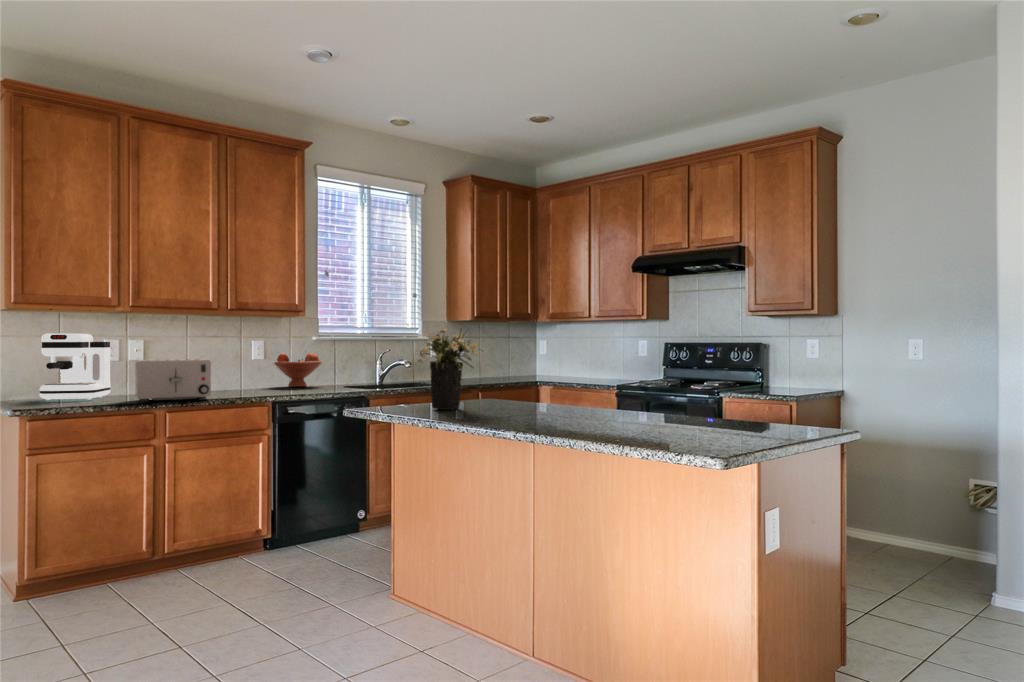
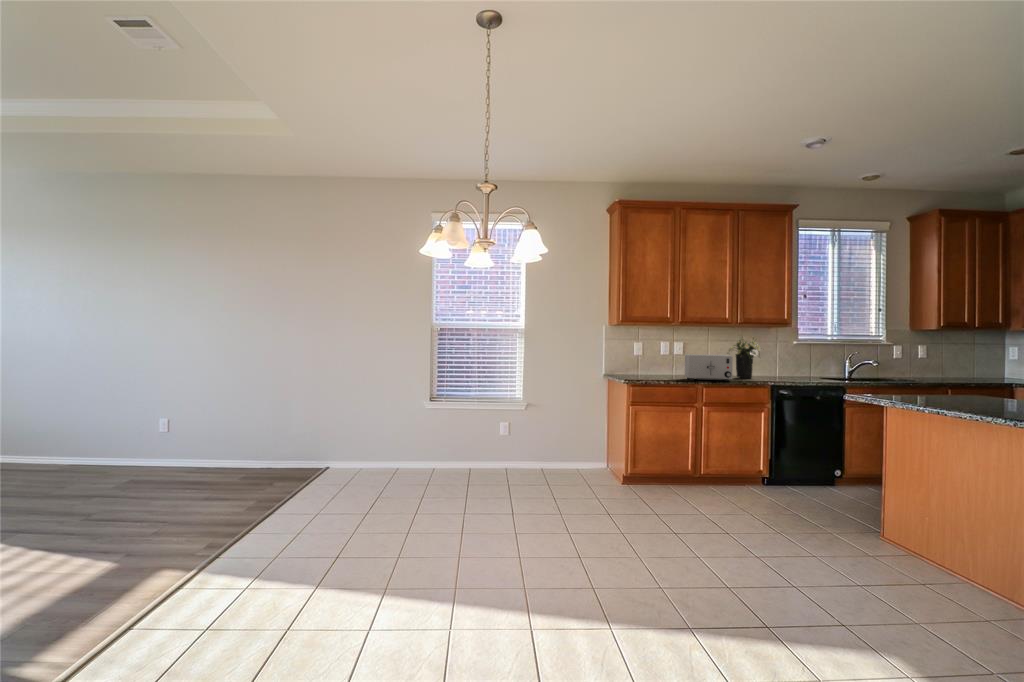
flower arrangement: present [417,329,483,410] -> present [727,338,760,378]
coffee maker: present [40,334,110,401] -> none [633,338,667,377]
fruit bowl: present [274,353,322,387] -> none [764,352,802,377]

